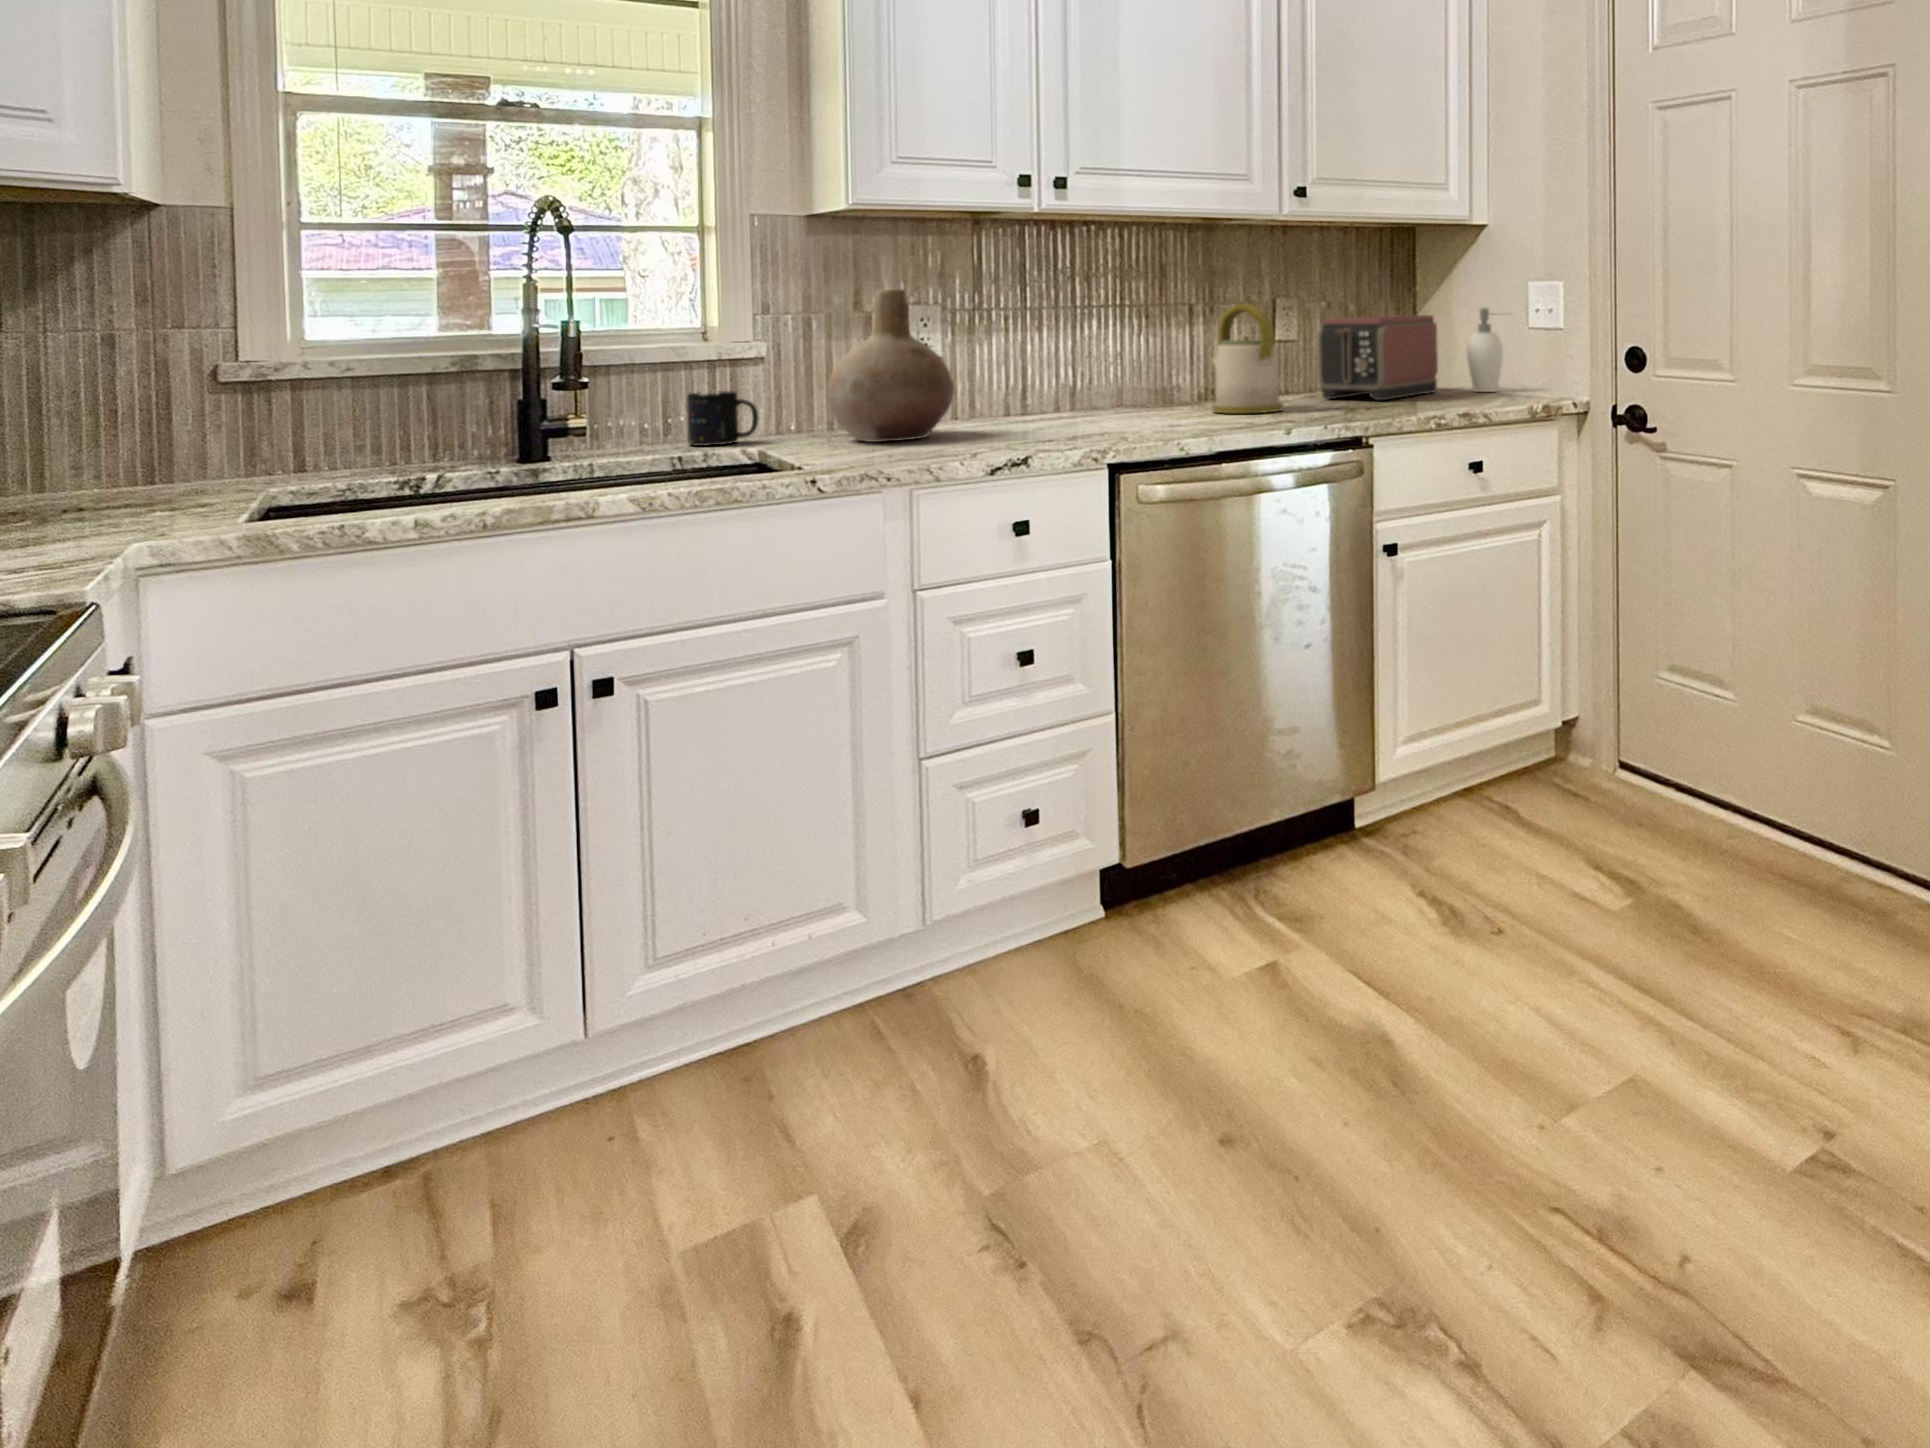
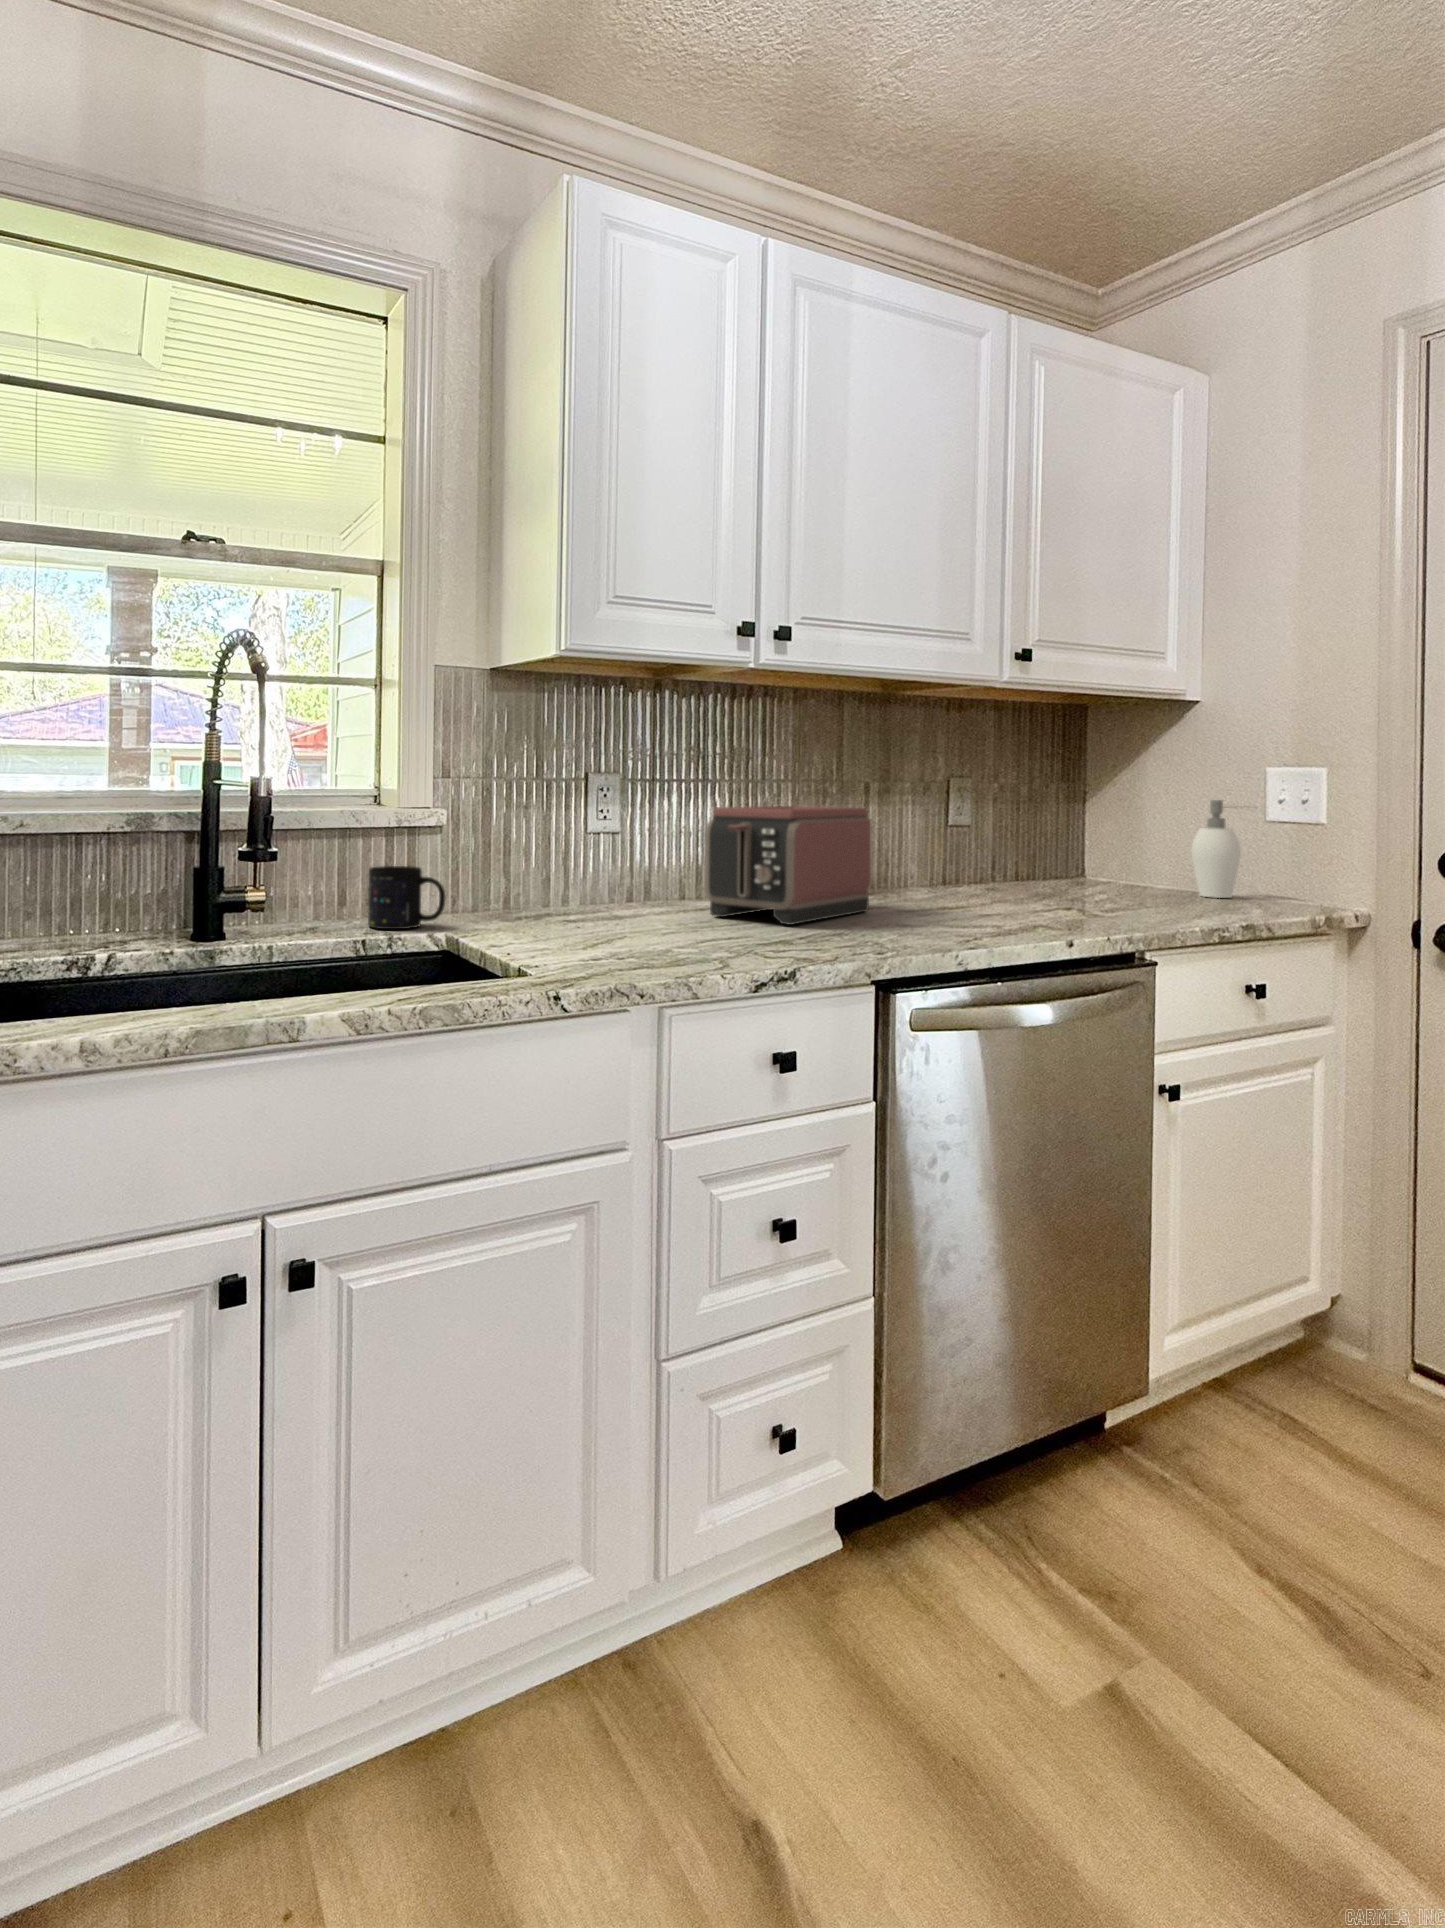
vase: present [827,289,954,442] -> none [524,755,666,936]
kettle: present [1213,304,1283,413] -> none [920,786,1015,916]
toaster: present [1317,315,1438,400] -> present [704,806,872,925]

